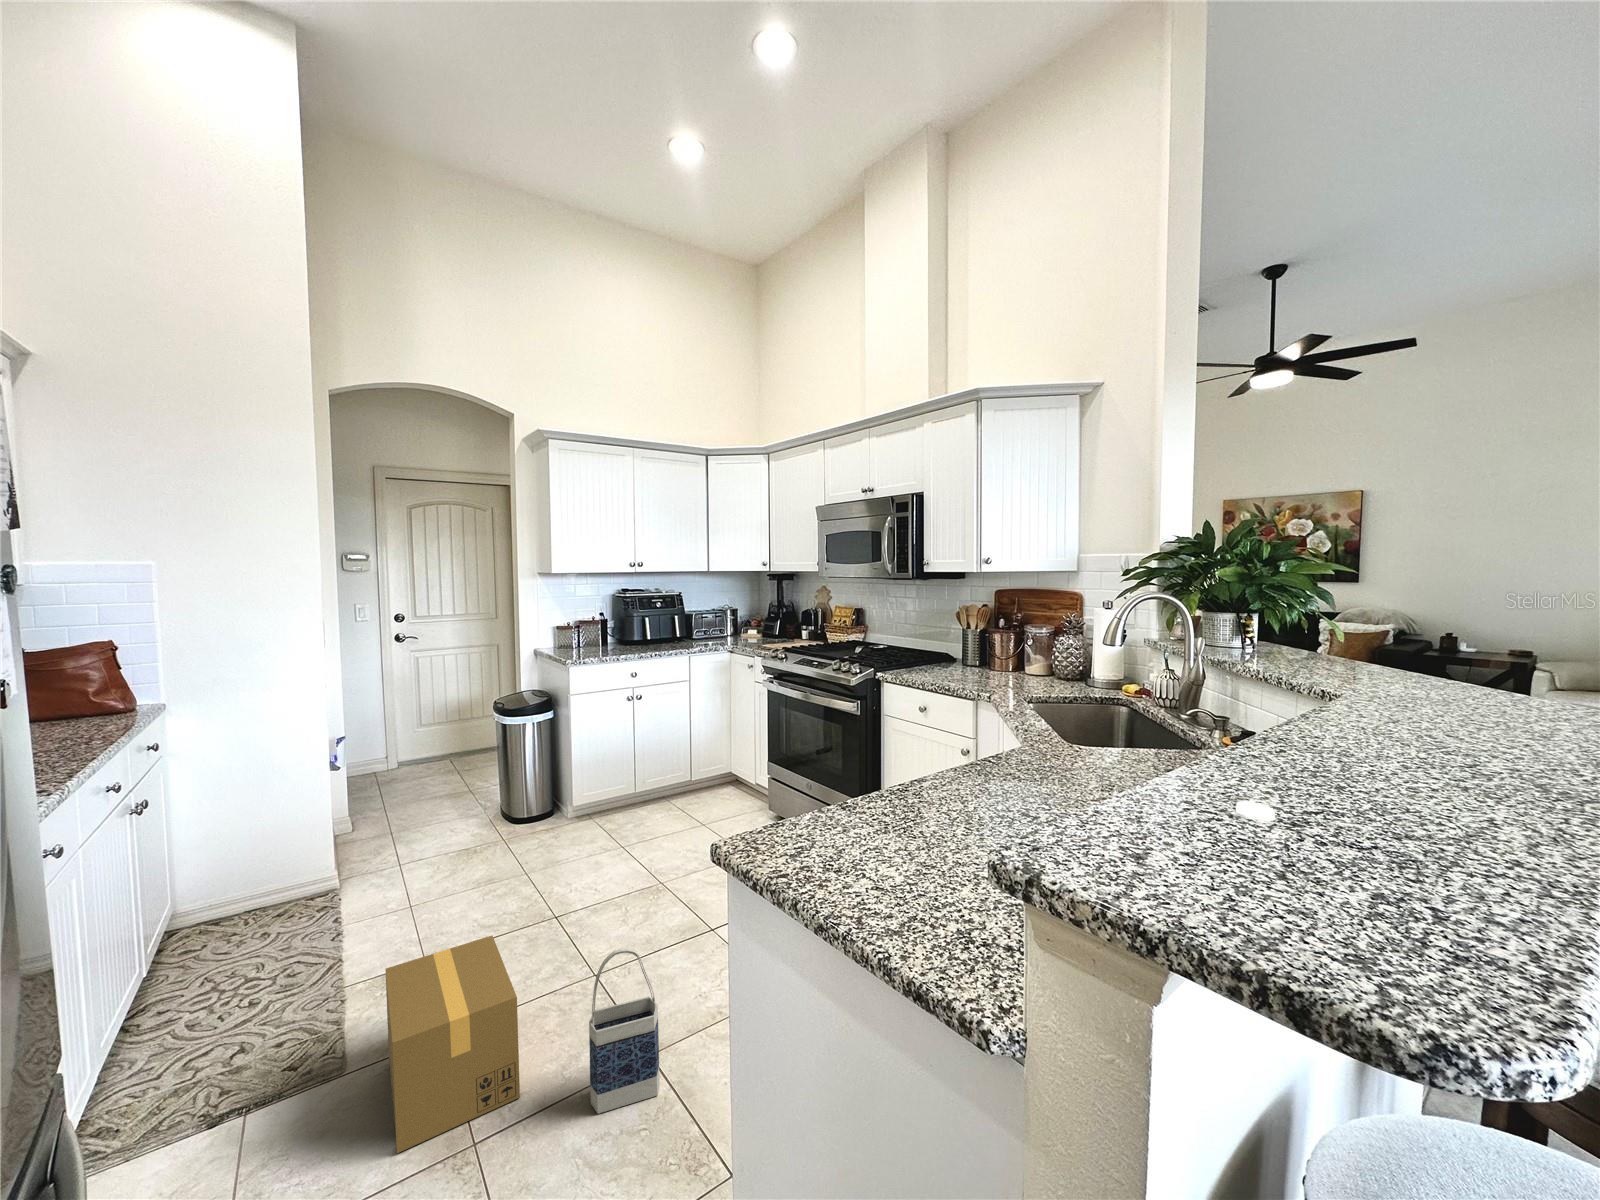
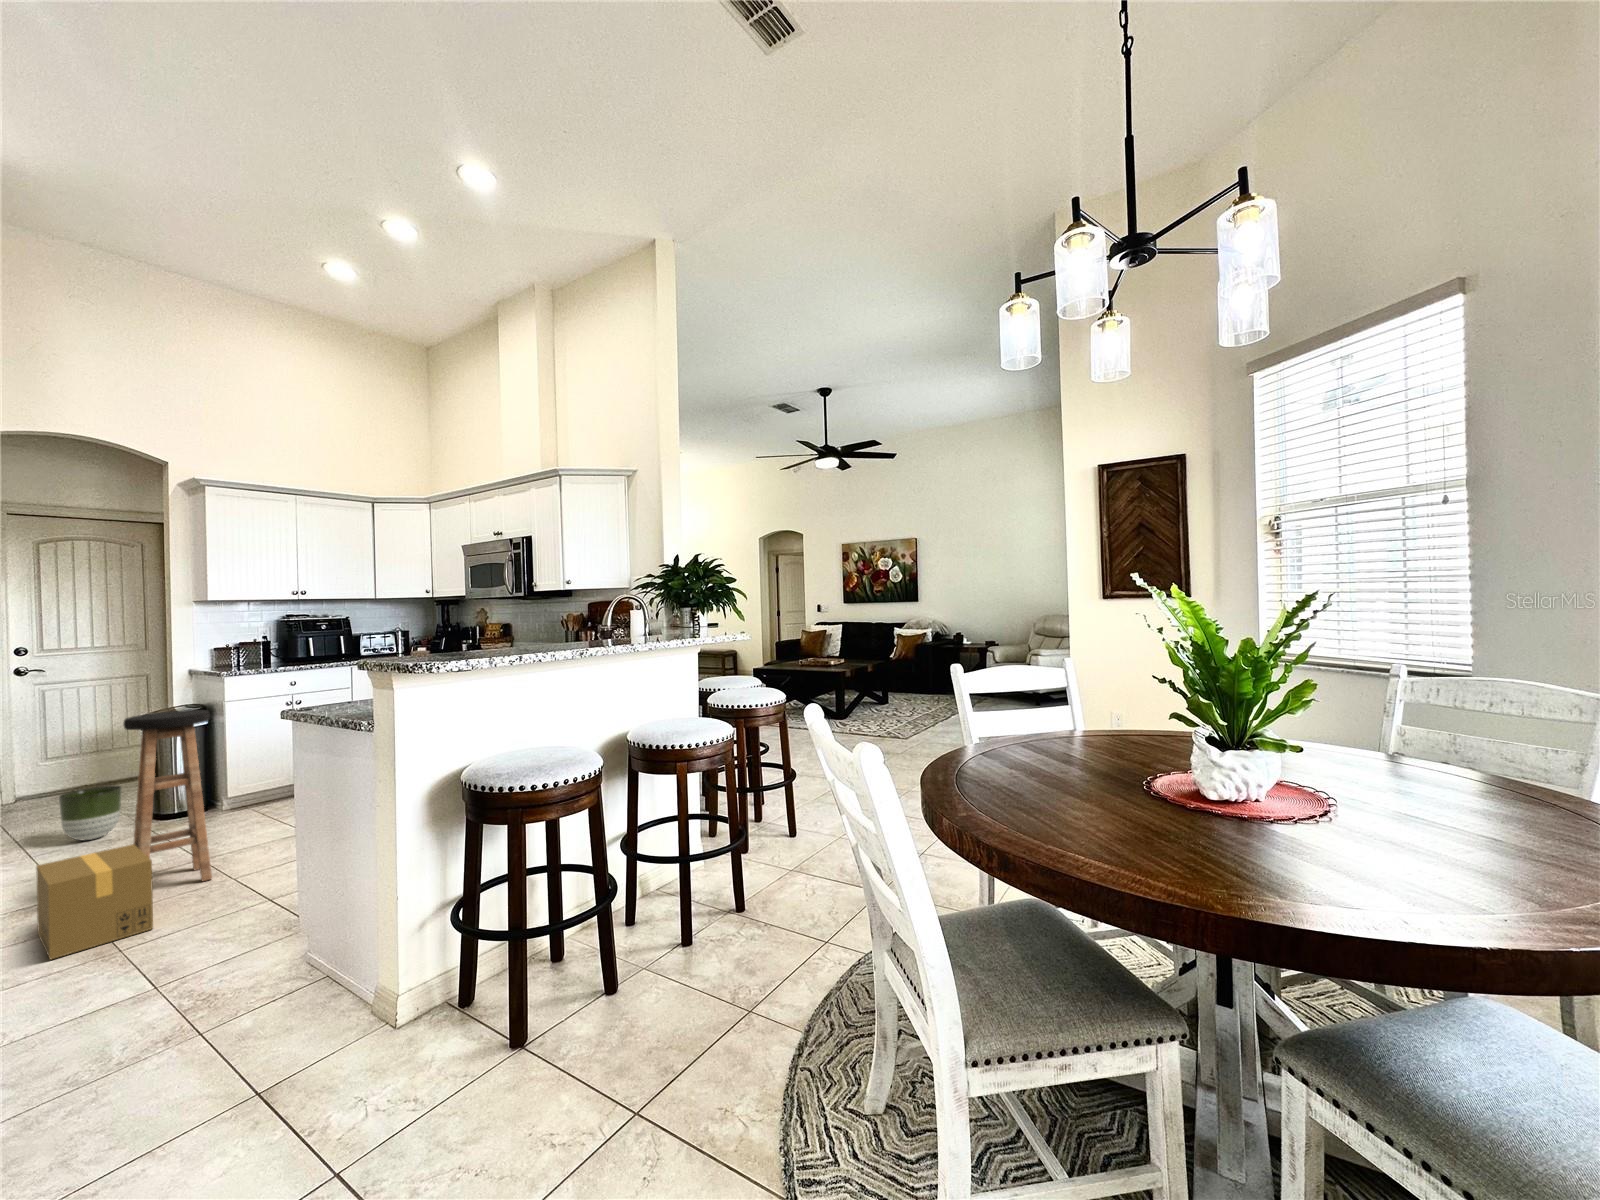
bar stool: none [478,733,577,998] -> present [124,710,212,881]
planter: none [420,786,476,850] -> present [59,786,122,840]
bag: present [589,948,660,1114] -> none [209,821,267,925]

